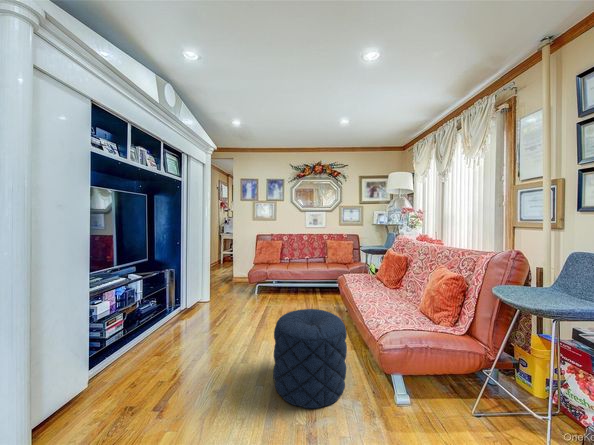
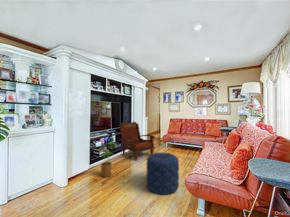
armchair: none [154,243,247,337] -> present [120,122,155,161]
house plant: none [122,302,183,409] -> present [99,142,117,177]

